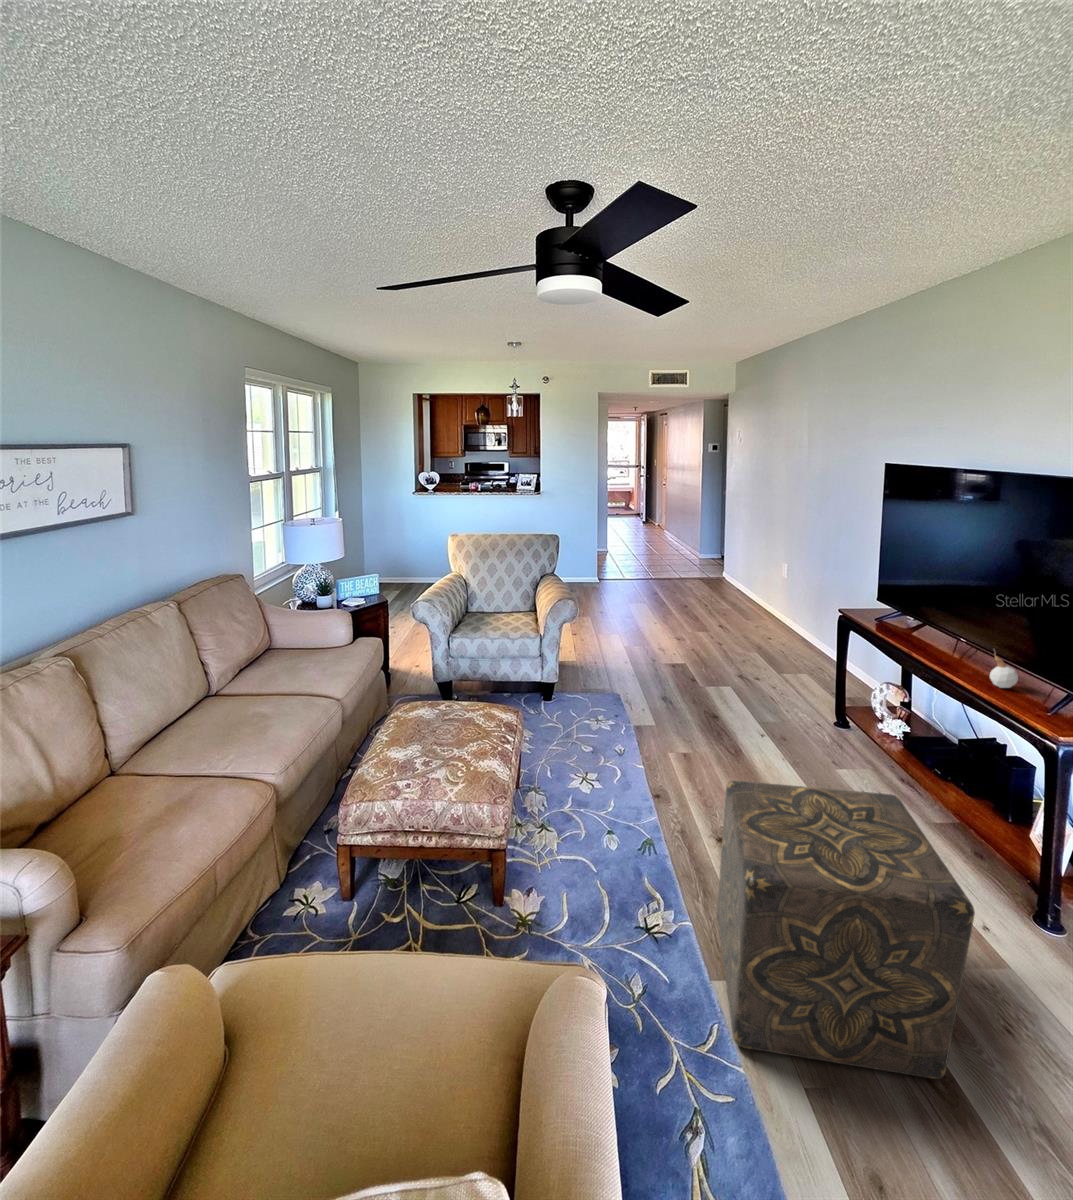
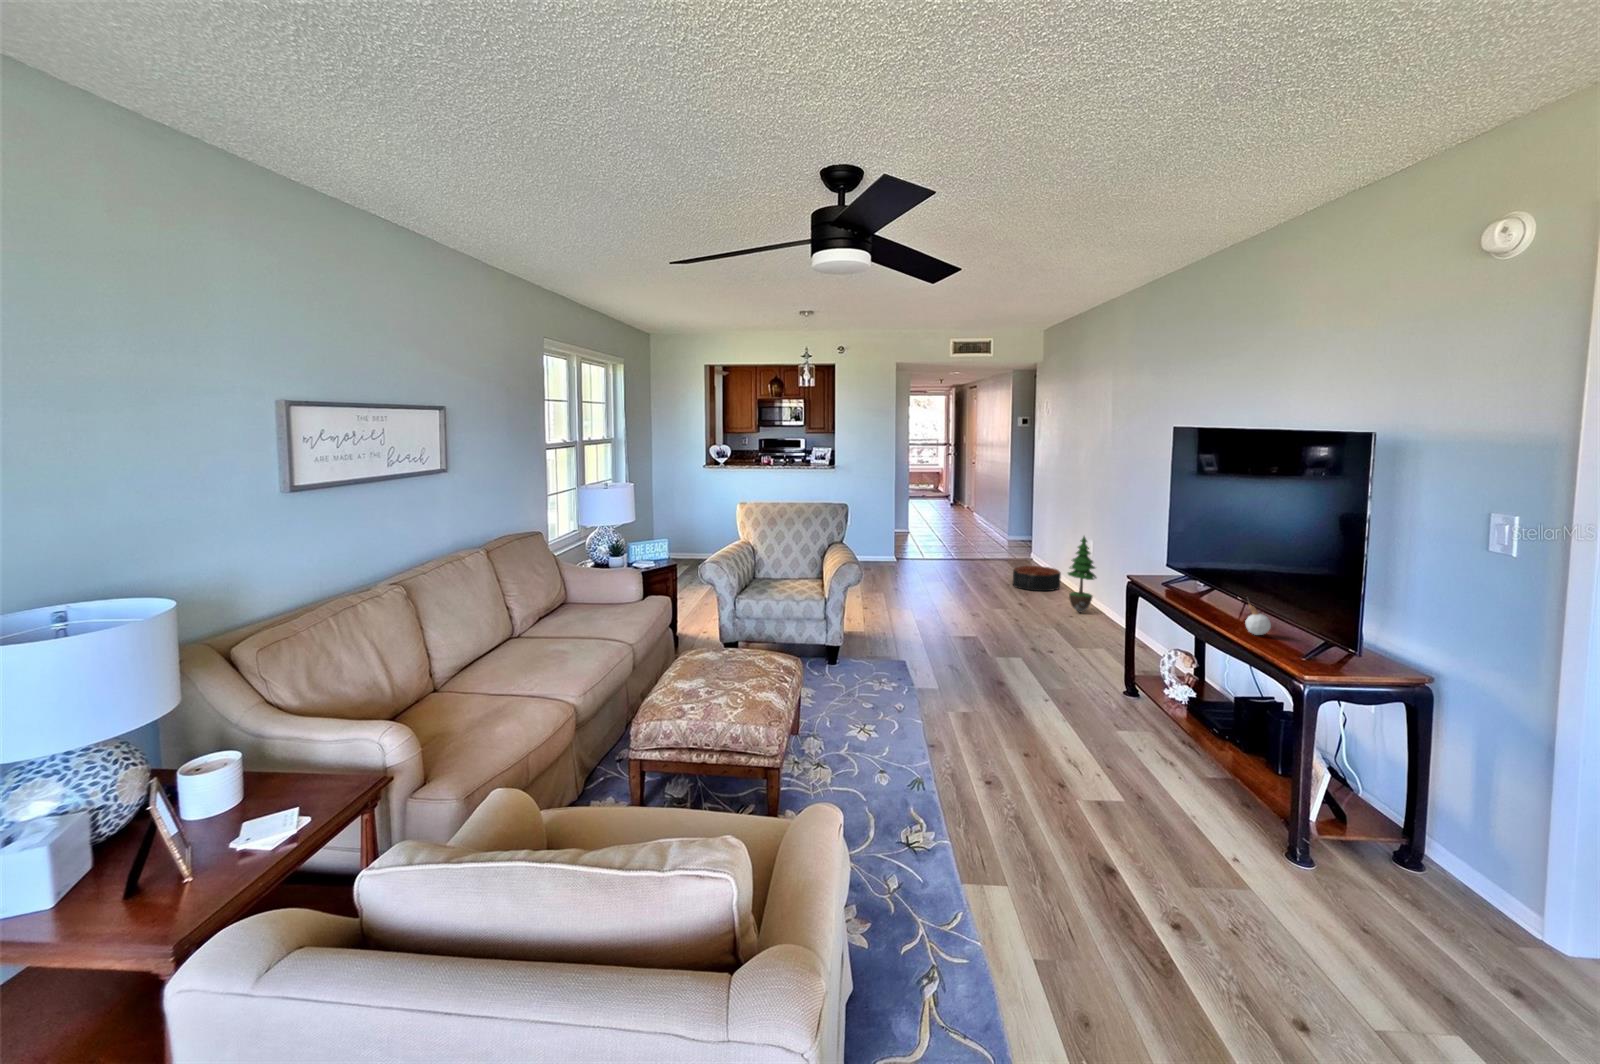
potted tree: none [764,560,792,634] -> present [1068,536,1096,613]
basket: none [708,586,753,611] -> present [1013,566,1061,591]
ottoman: present [717,781,975,1079] -> none [974,704,1174,955]

